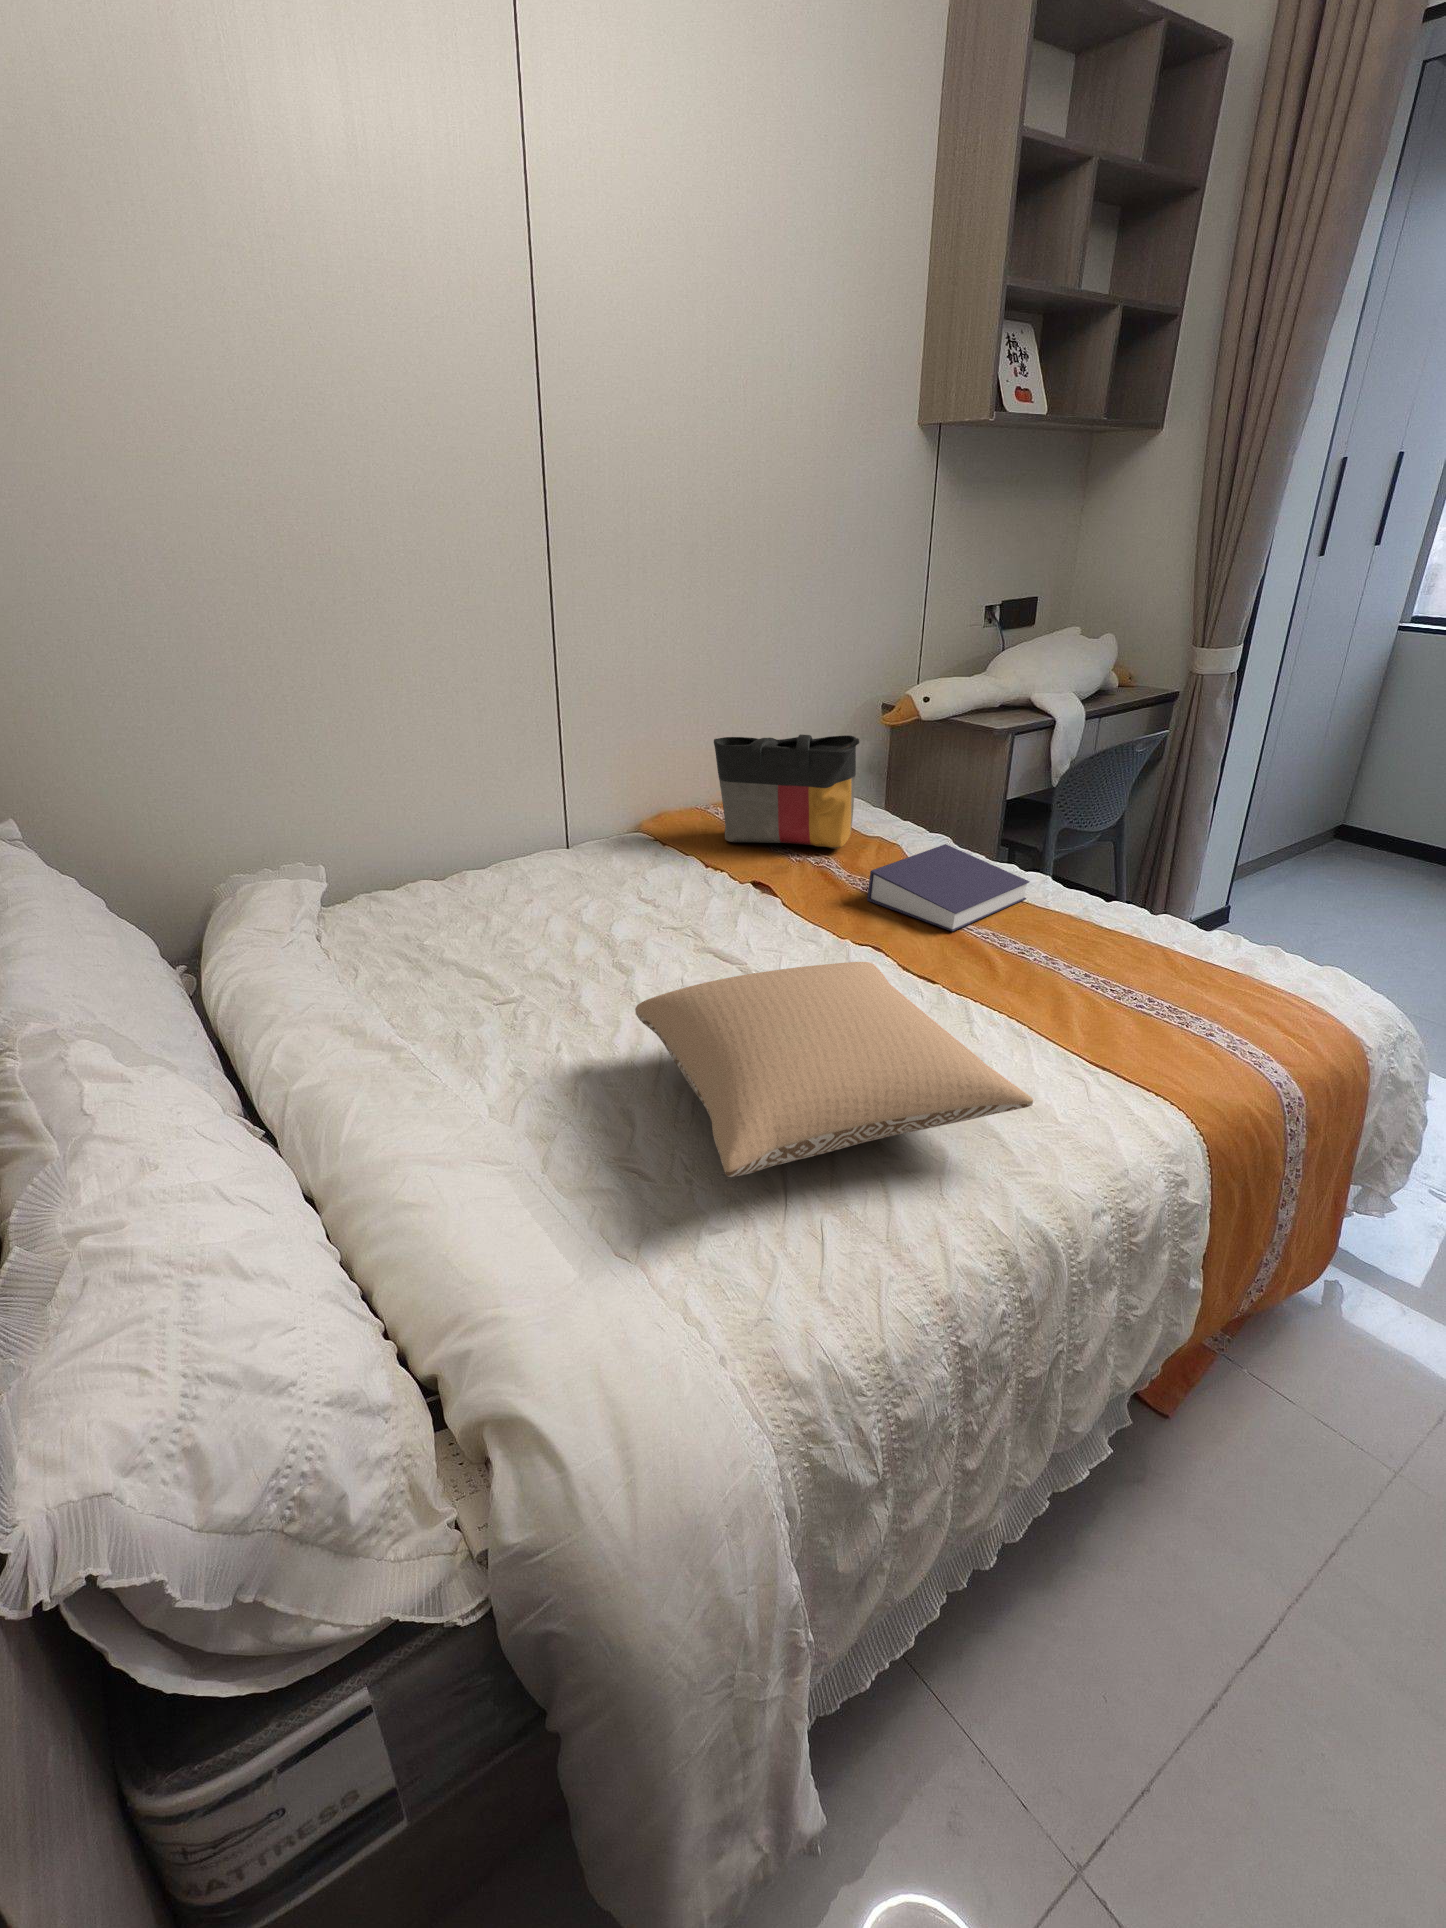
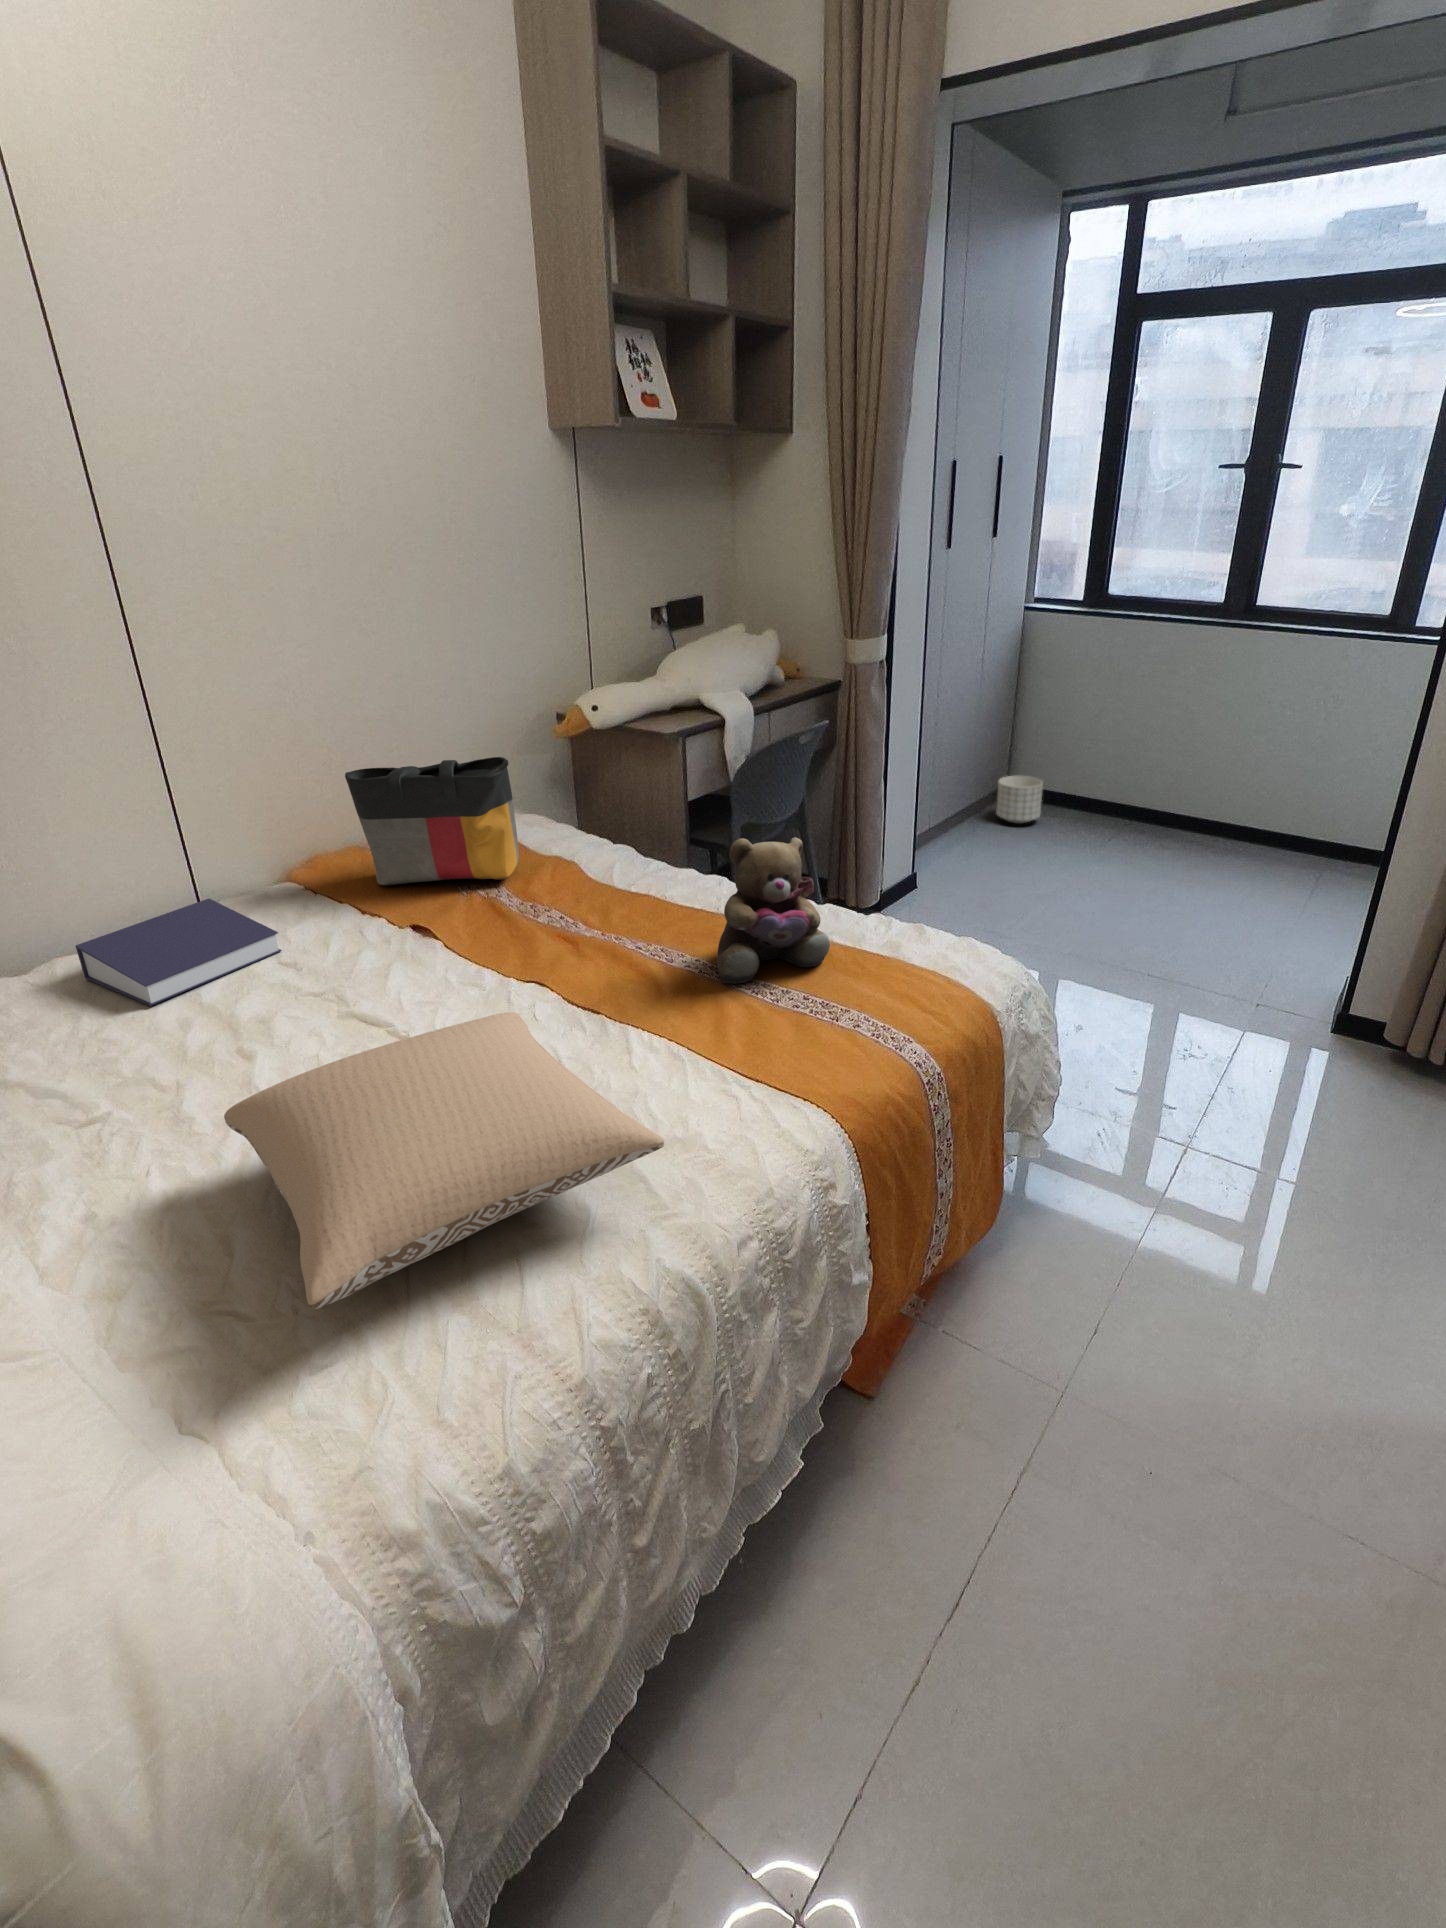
planter: none [1323,810,1390,863] -> present [996,776,1043,824]
teddy bear: none [1056,829,1180,972] -> present [717,837,830,984]
book: present [867,844,1029,931] -> present [76,899,282,1006]

